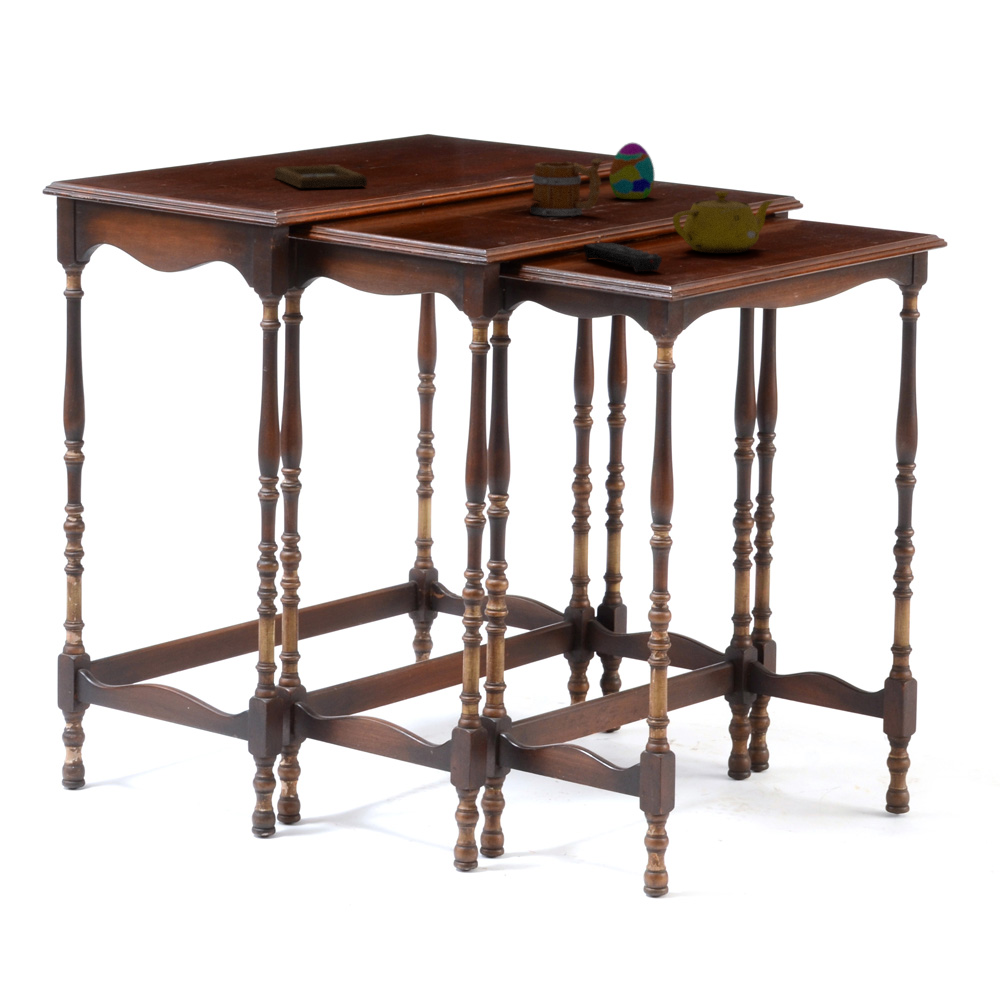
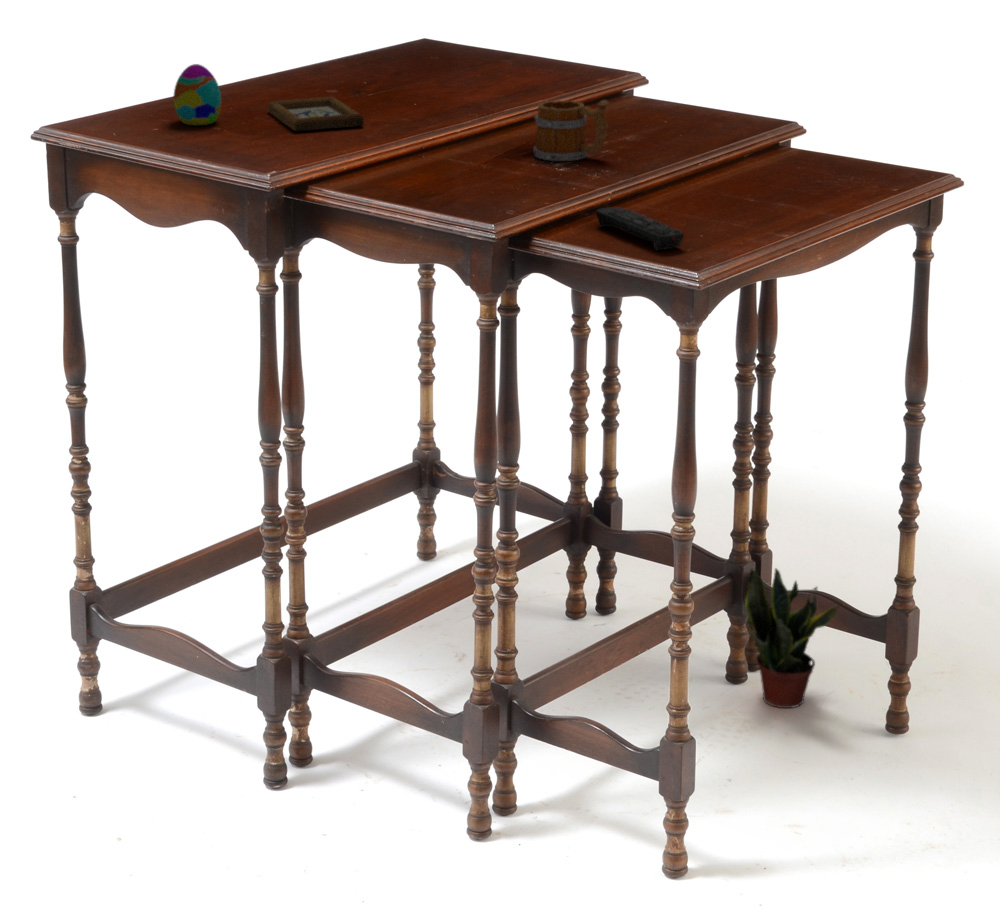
decorative egg: present [610,143,654,199] -> present [174,64,222,125]
teapot: present [673,191,774,253] -> none [690,145,794,213]
potted plant: none [744,638,835,793] -> present [745,569,839,708]

